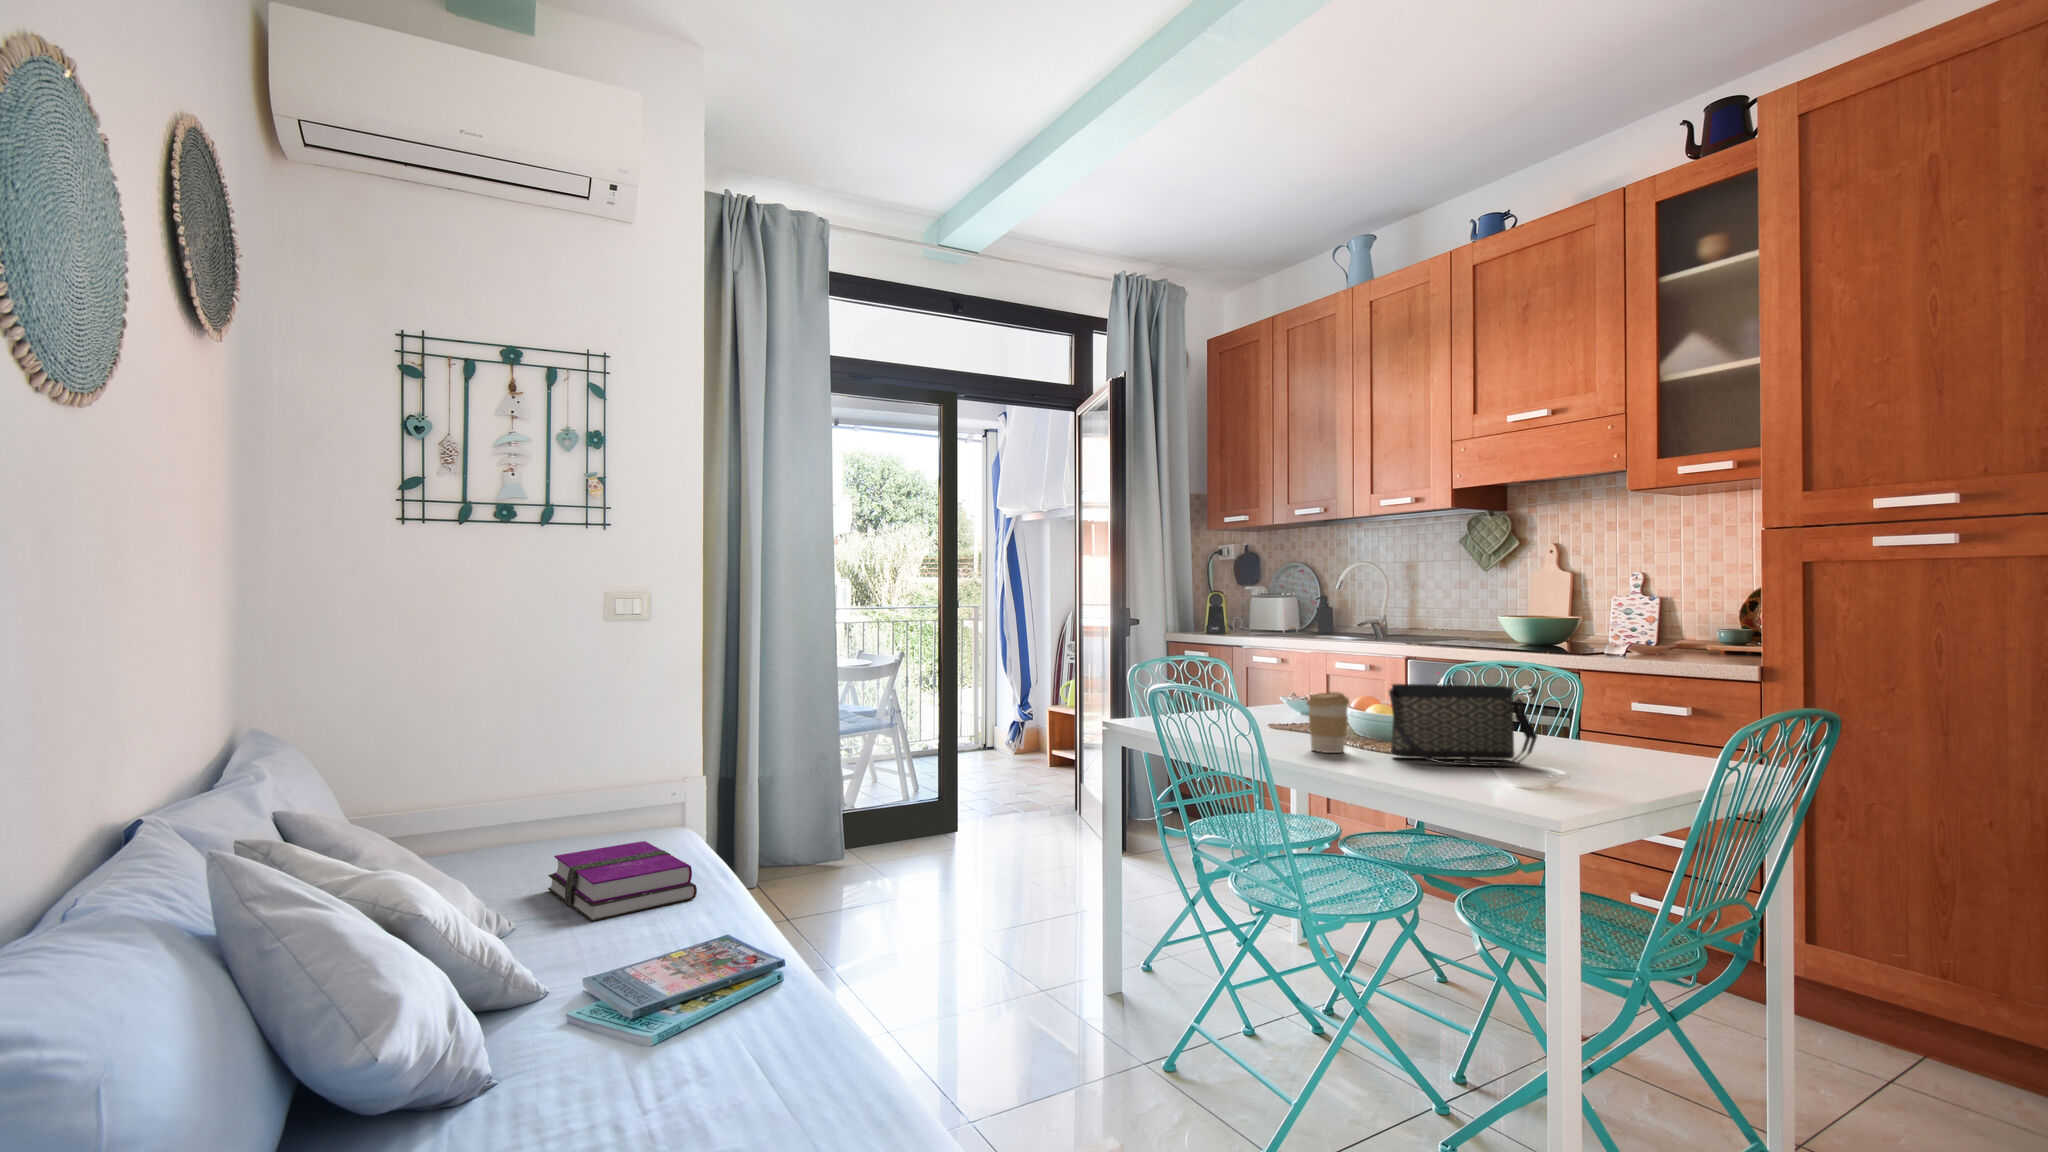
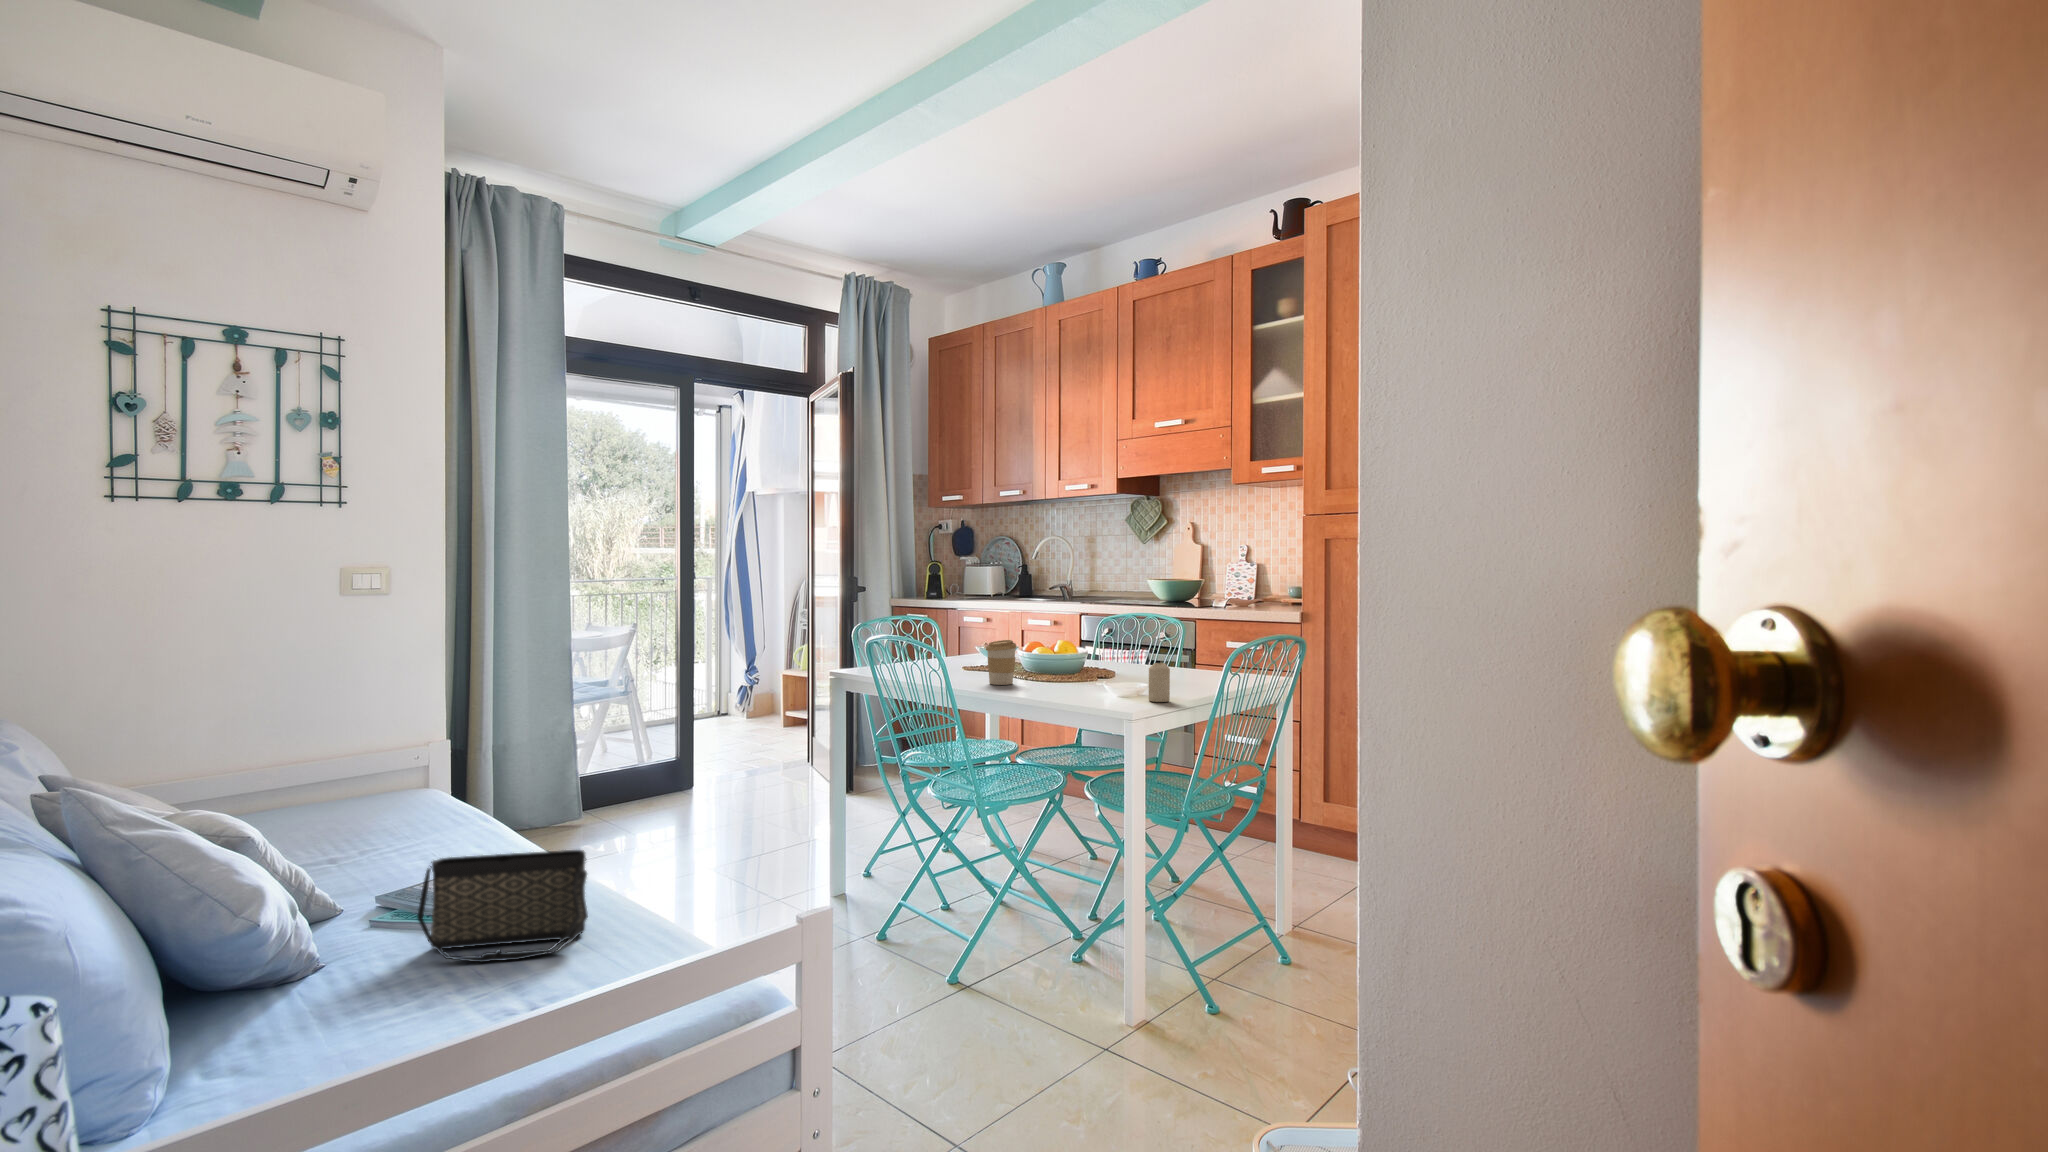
handbag: present [1389,684,1537,766] -> present [417,850,588,962]
candle: none [1570,737,1607,797] -> present [1149,663,1170,702]
hardback book: present [548,841,697,921] -> none [317,793,472,858]

